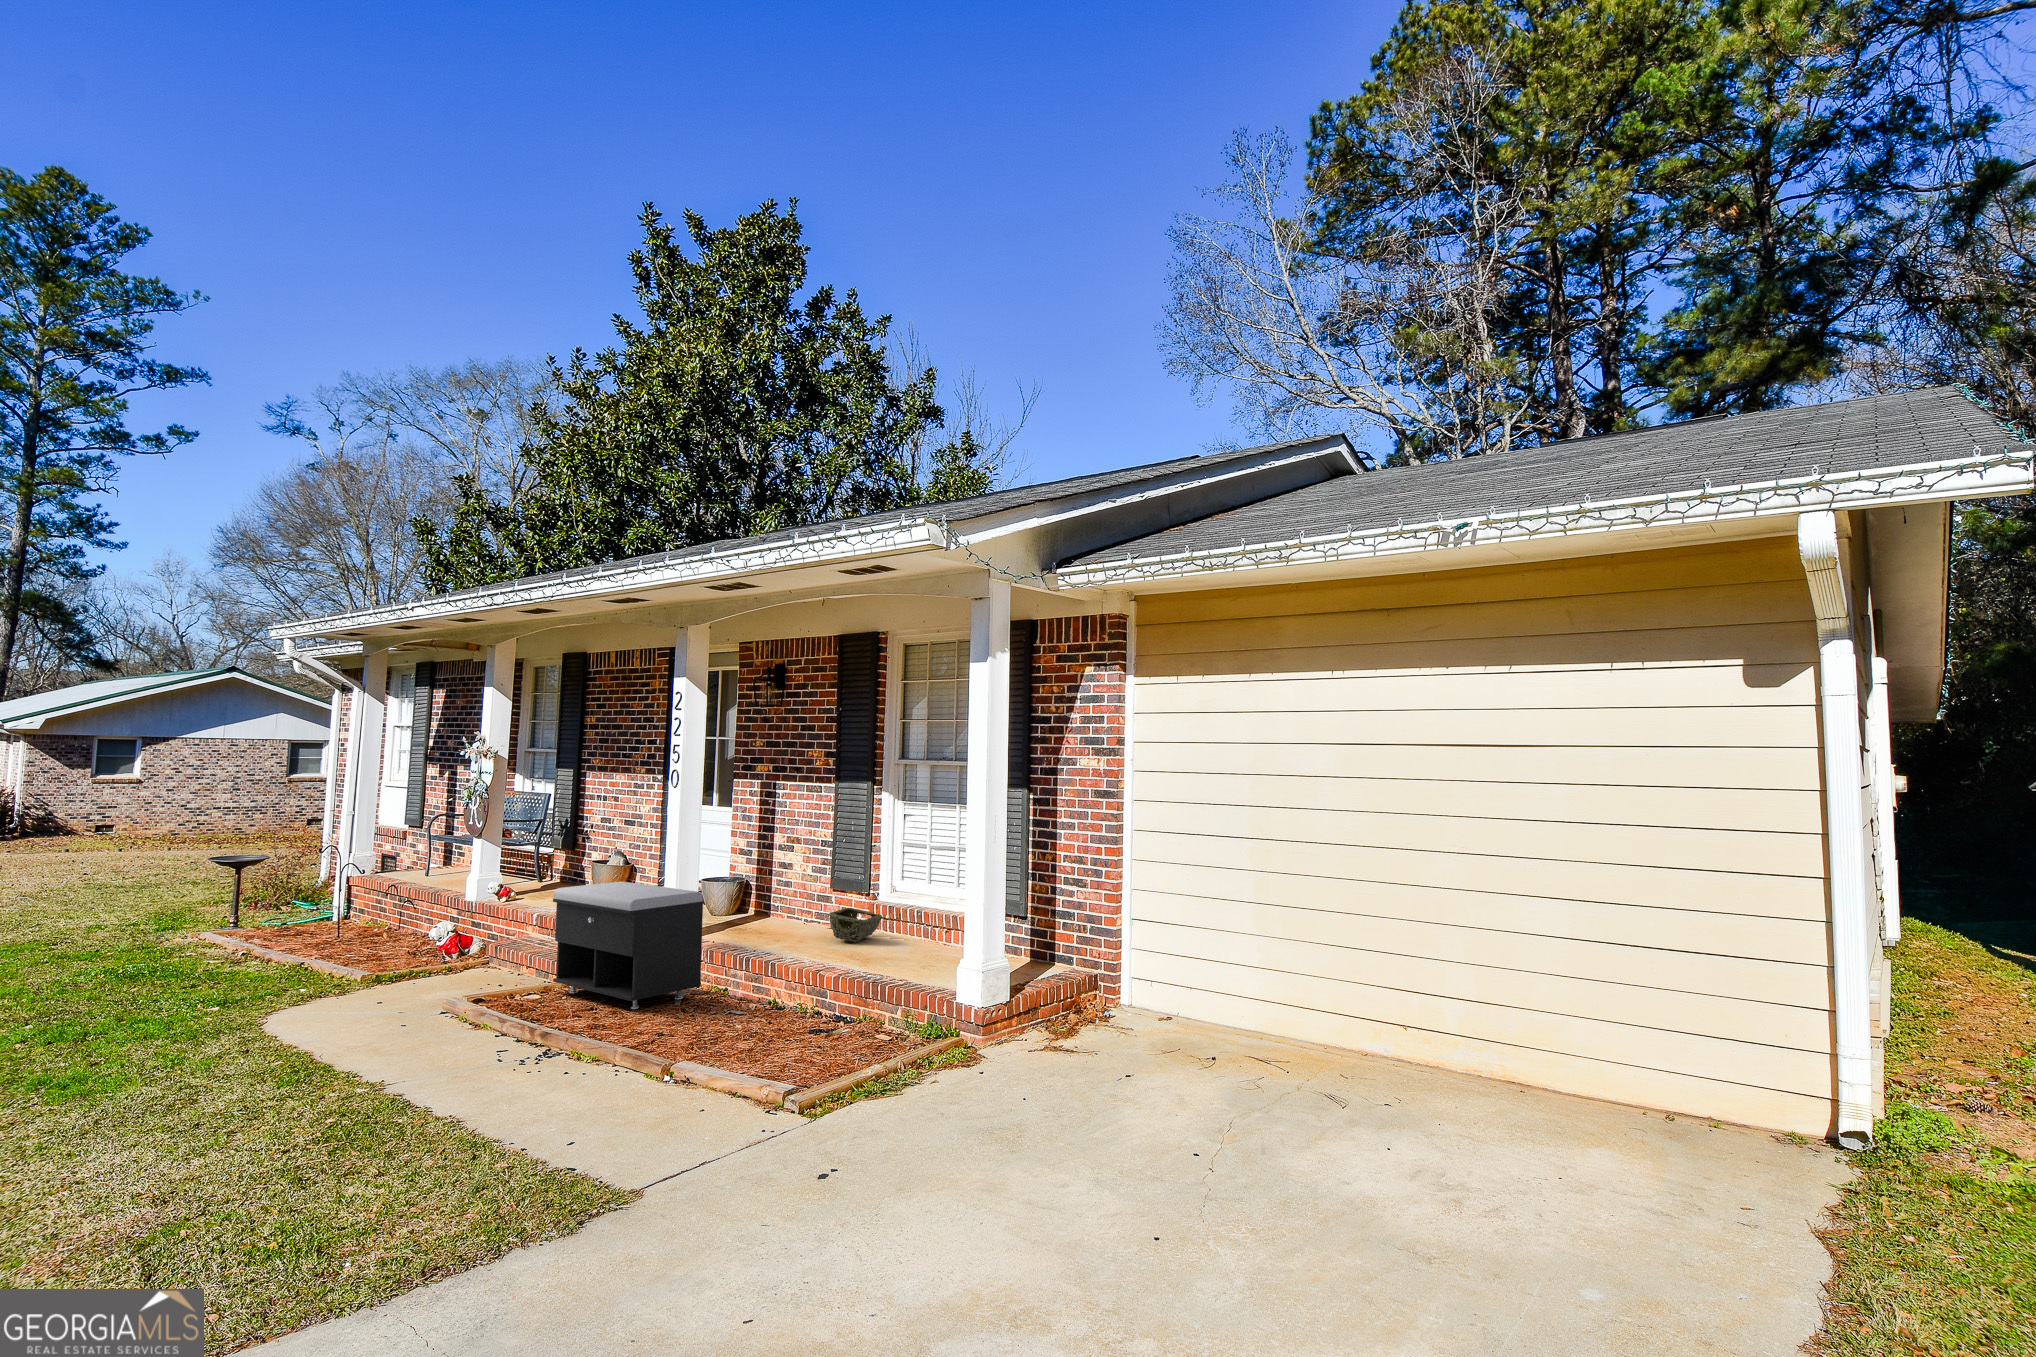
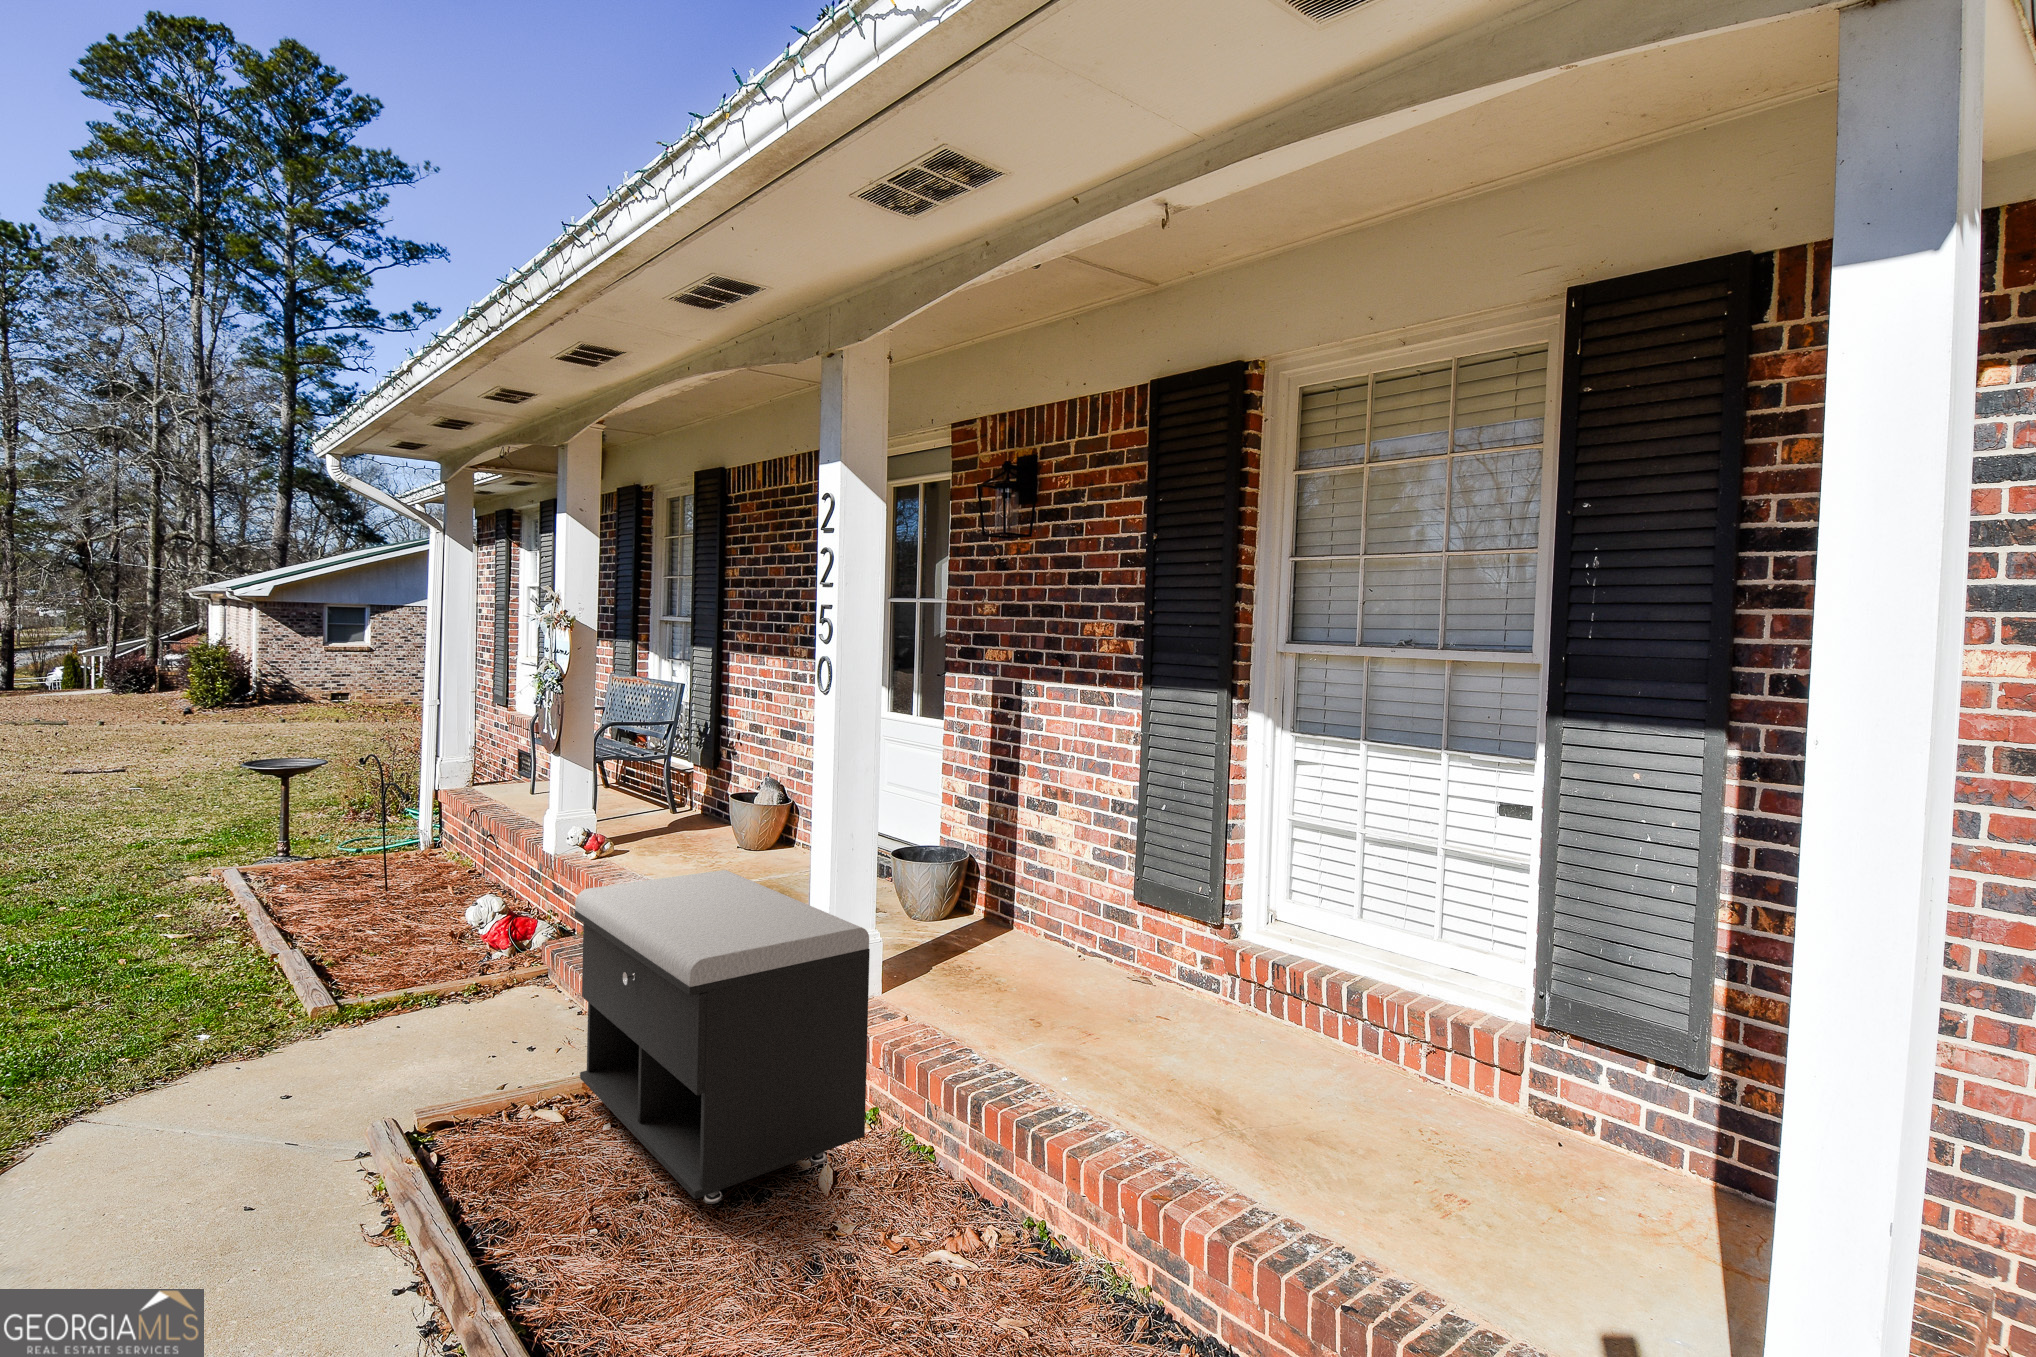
woven basket: present [829,908,882,942] -> none [1145,952,1252,1049]

